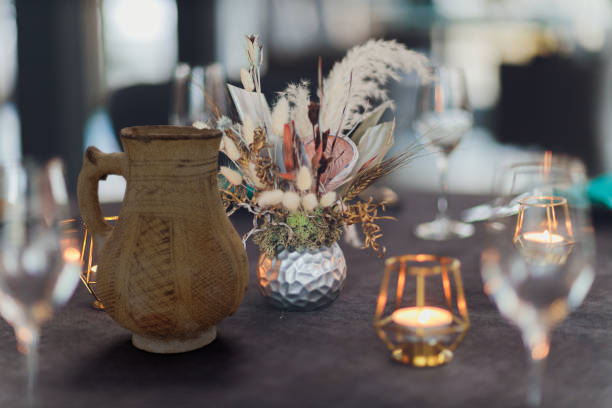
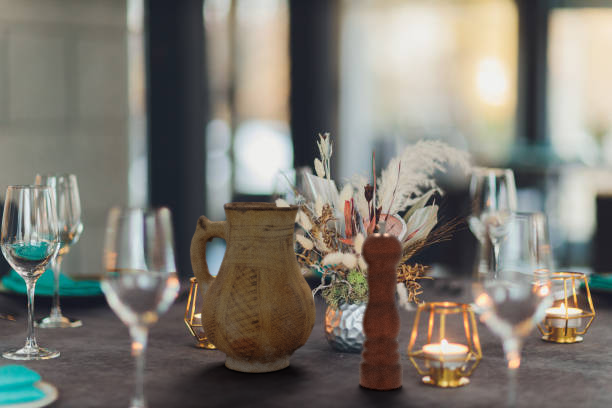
pepper mill: none [311,153,368,376] -> present [359,221,403,390]

